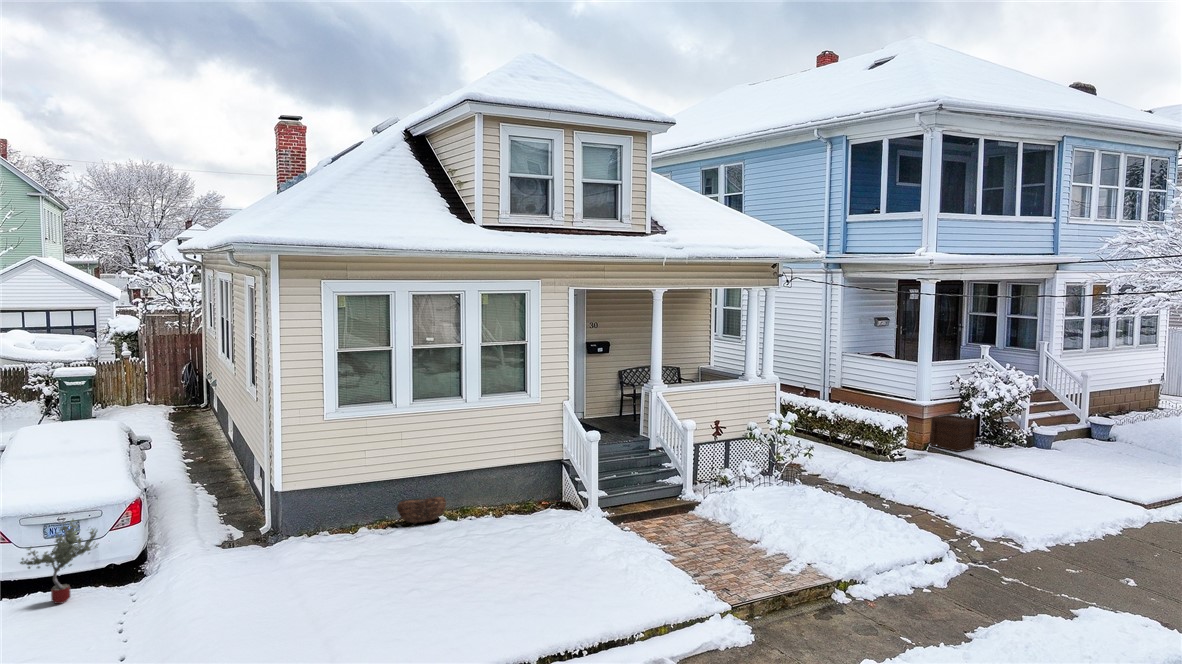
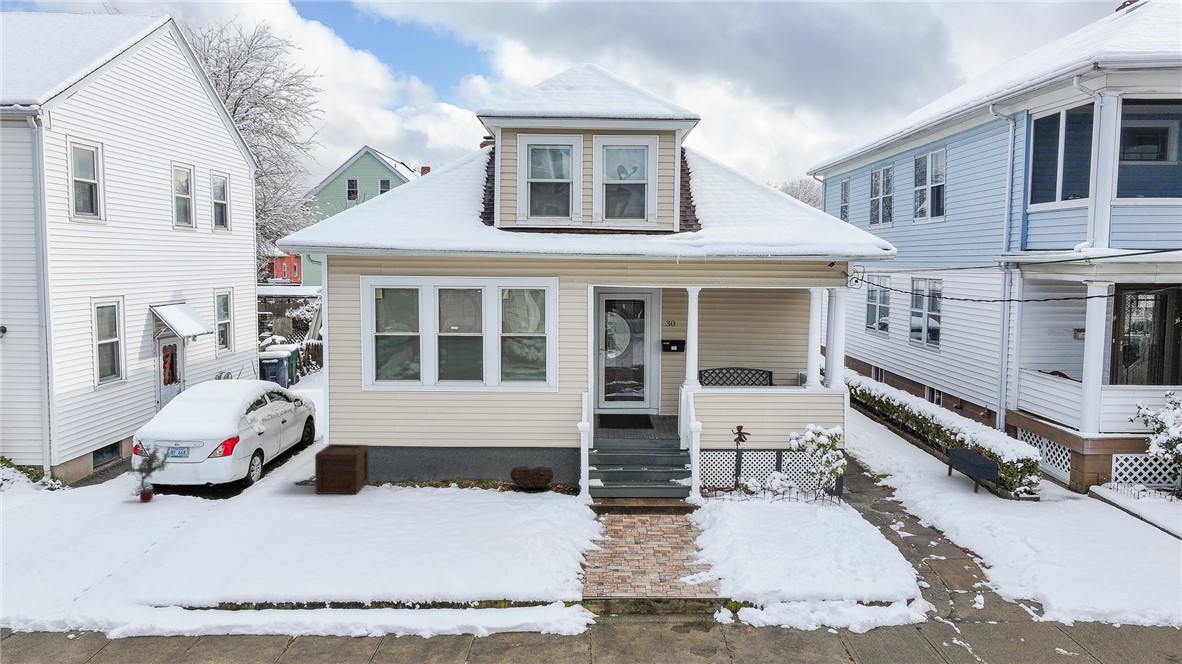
wooden crate: present [930,414,977,452] -> present [315,444,369,494]
bench: none [829,423,884,460] -> present [948,448,1000,494]
basket: present [397,496,446,523] -> present [510,467,553,489]

